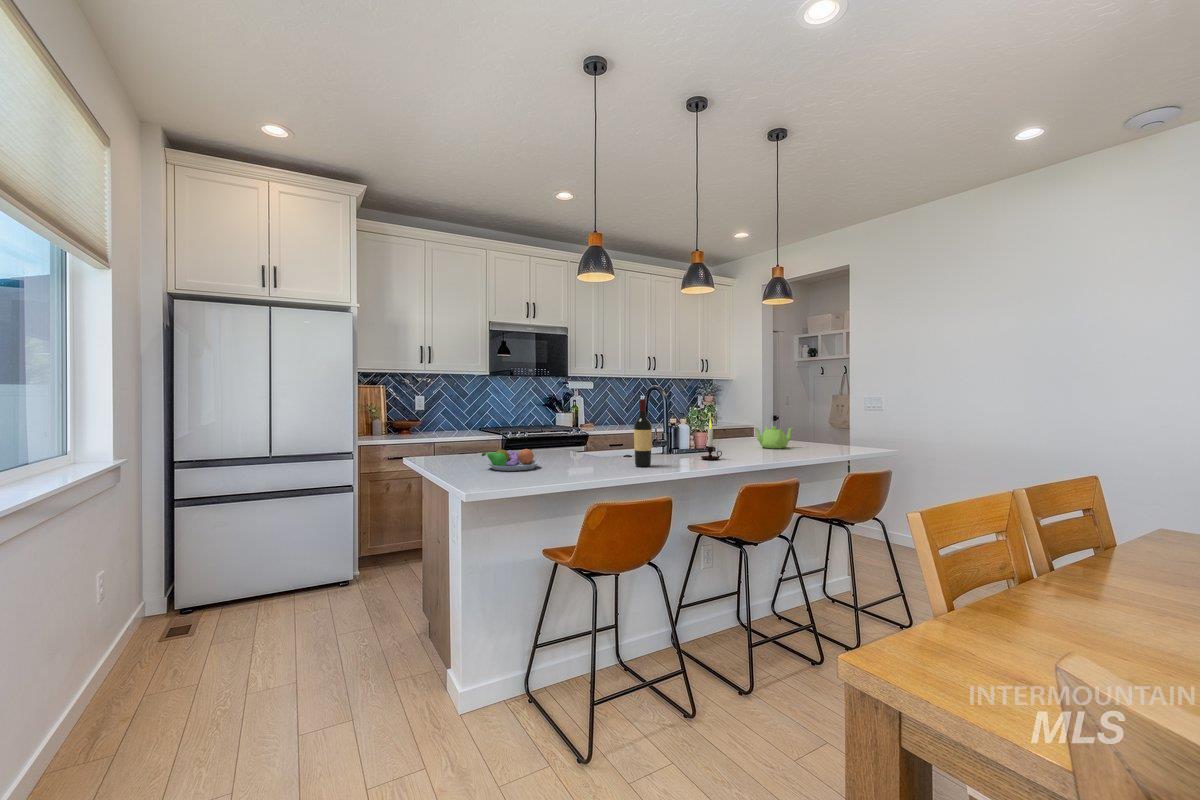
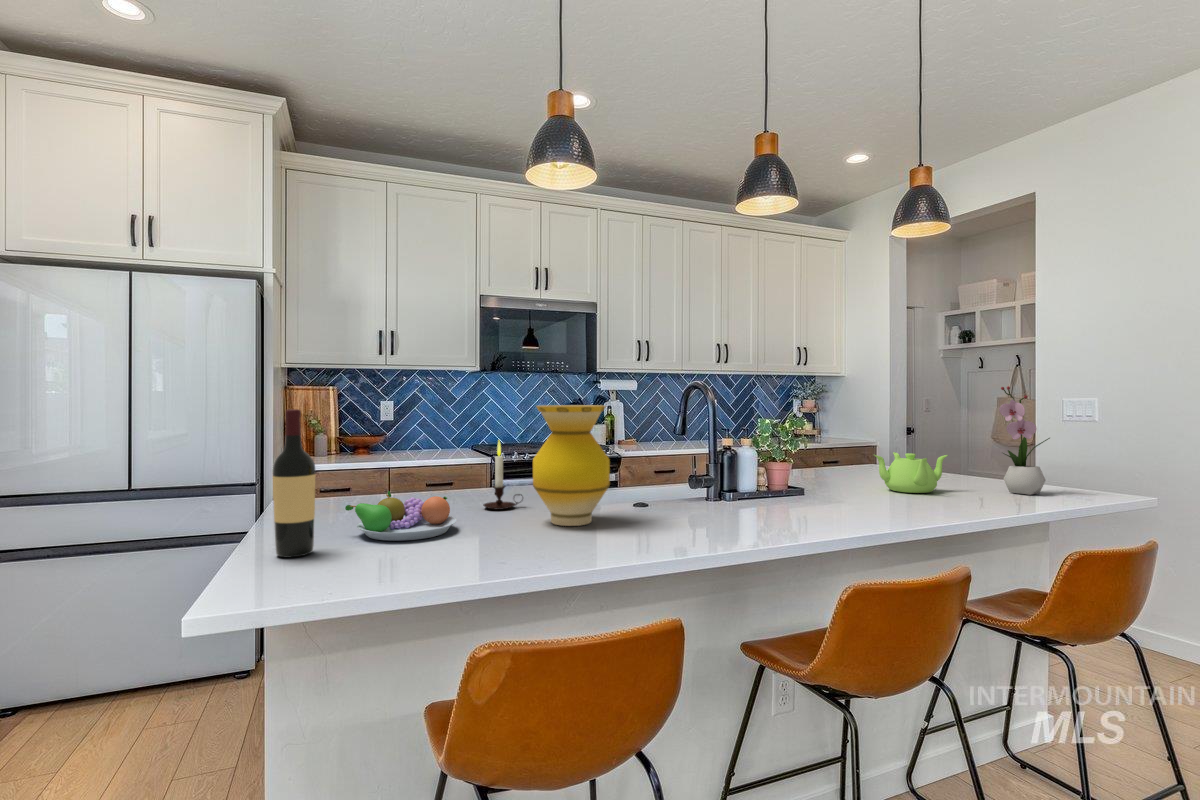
flower arrangement: none [821,388,847,448] -> present [999,386,1050,495]
vase: none [576,399,618,464] -> present [533,405,610,526]
wine bottle: present [634,399,652,467] -> present [273,409,316,557]
candle: present [701,419,722,460] -> present [483,441,522,509]

